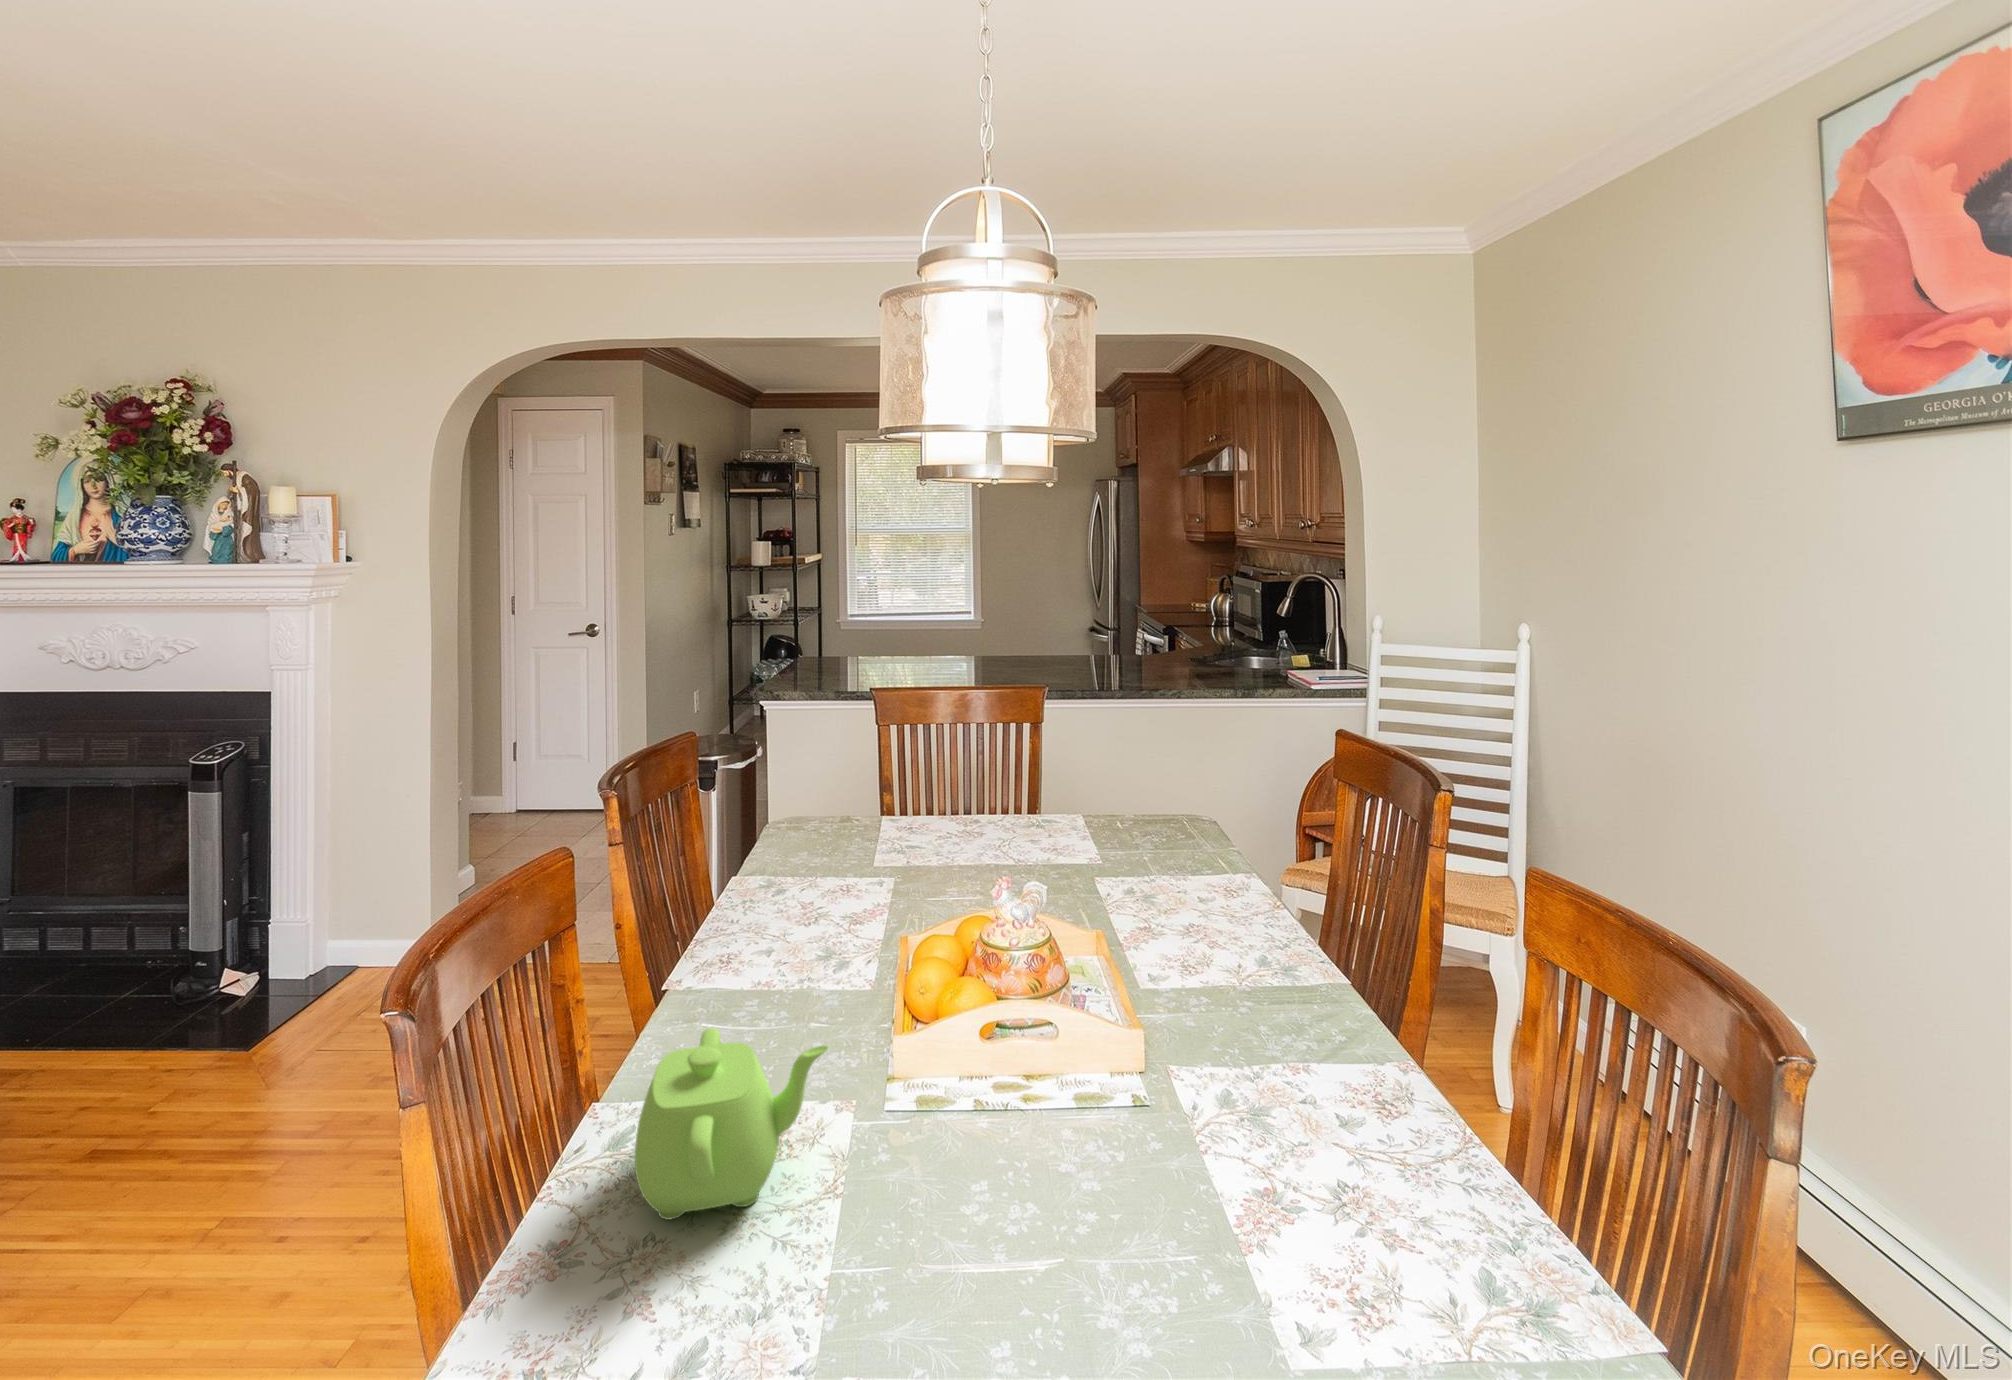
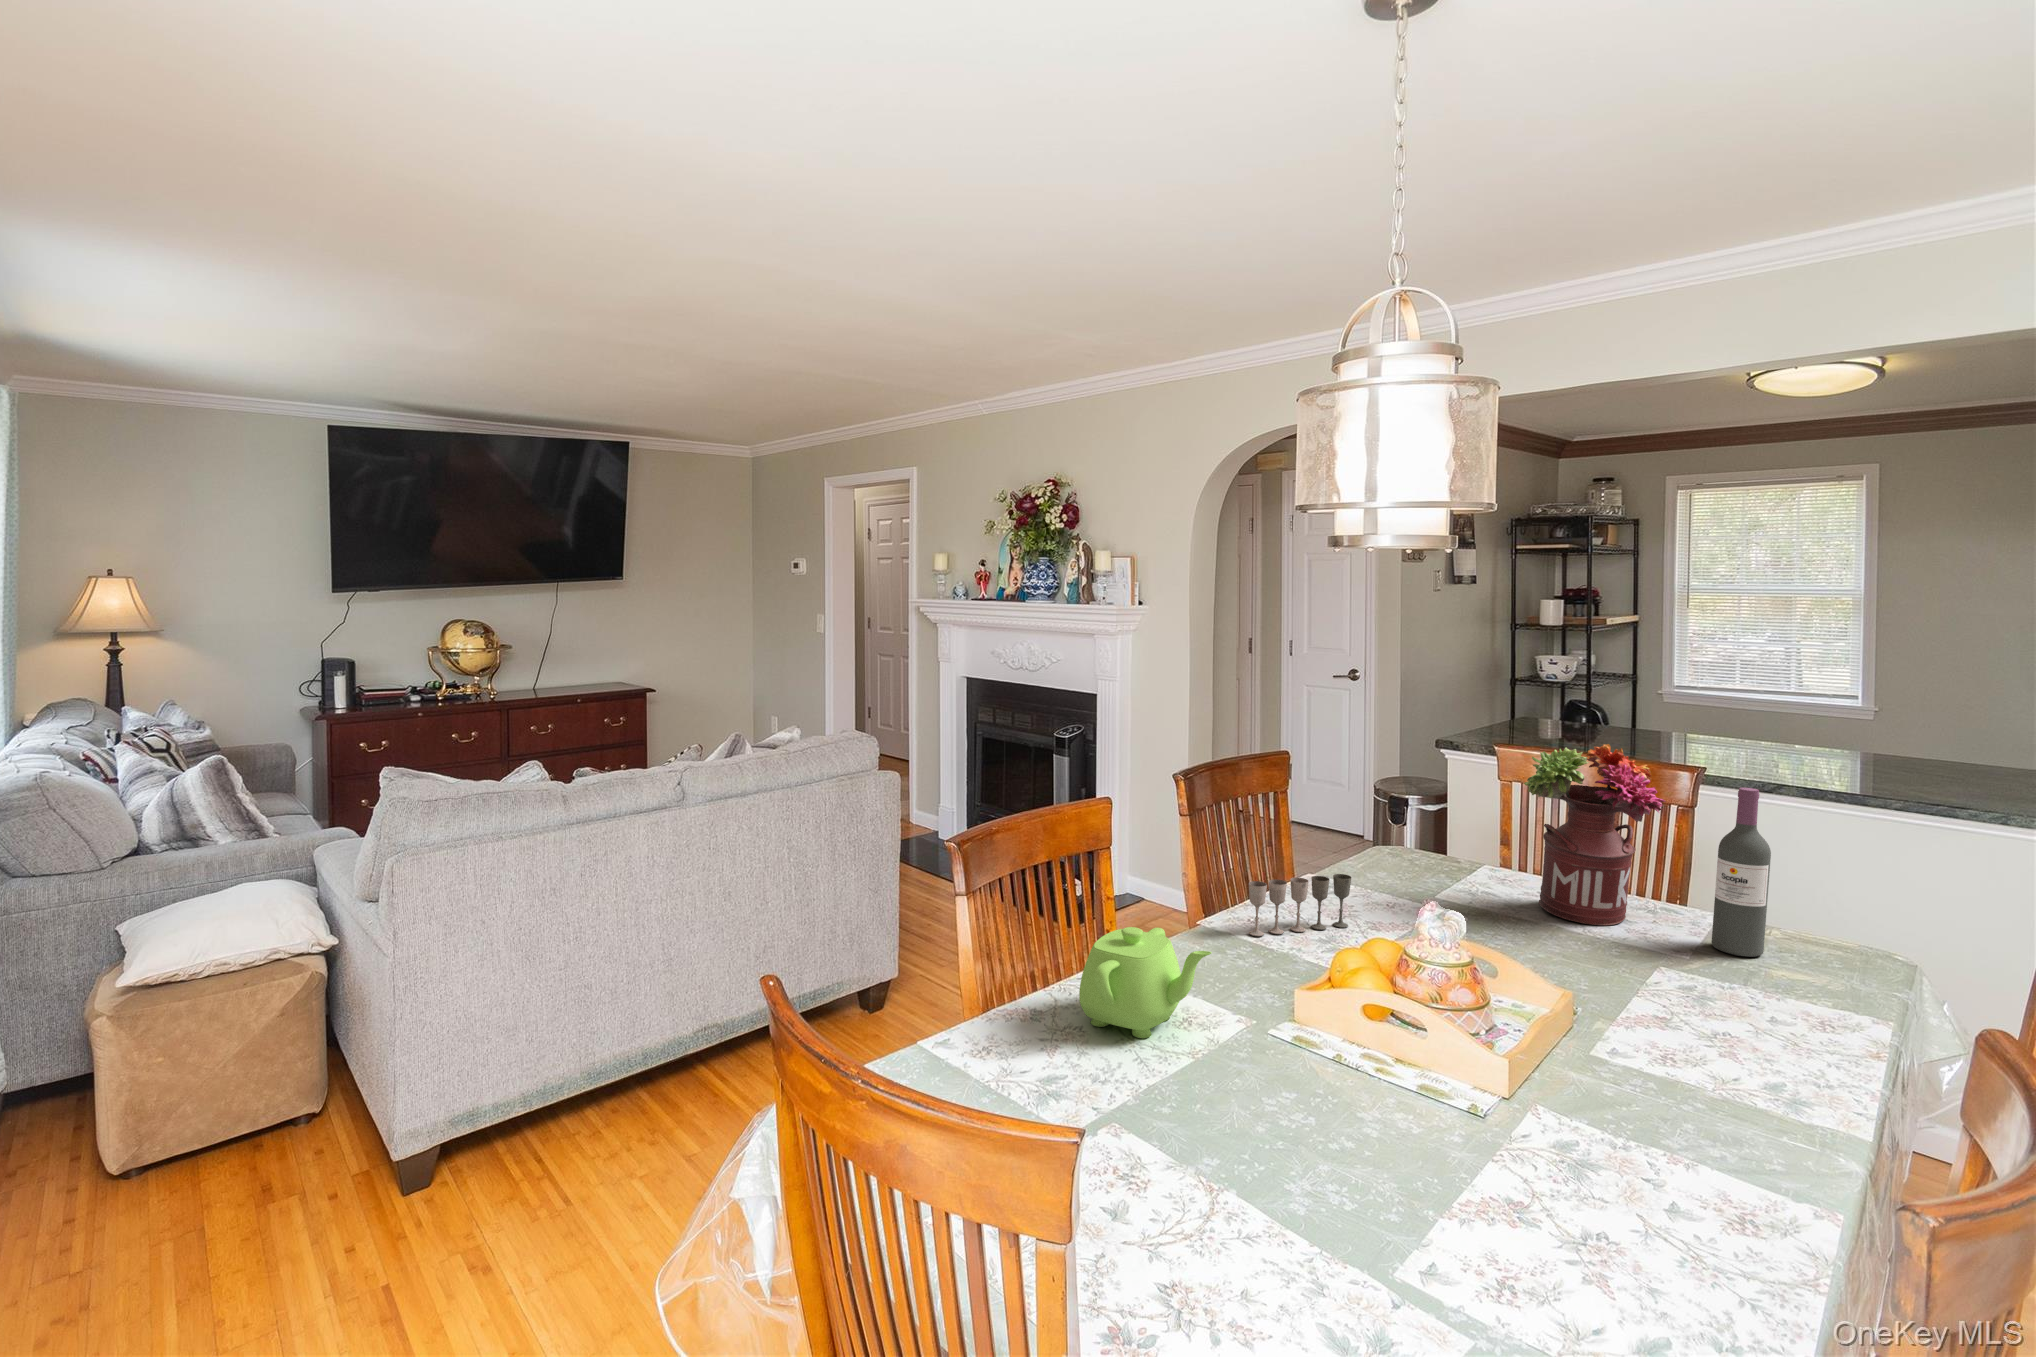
flower arrangement: none [951,681,1065,851] -> present [1524,744,1666,925]
wine bottle: none [1103,706,1141,848] -> present [1711,788,1771,957]
wine glass: none [737,867,833,973] -> present [1249,874,1351,936]

